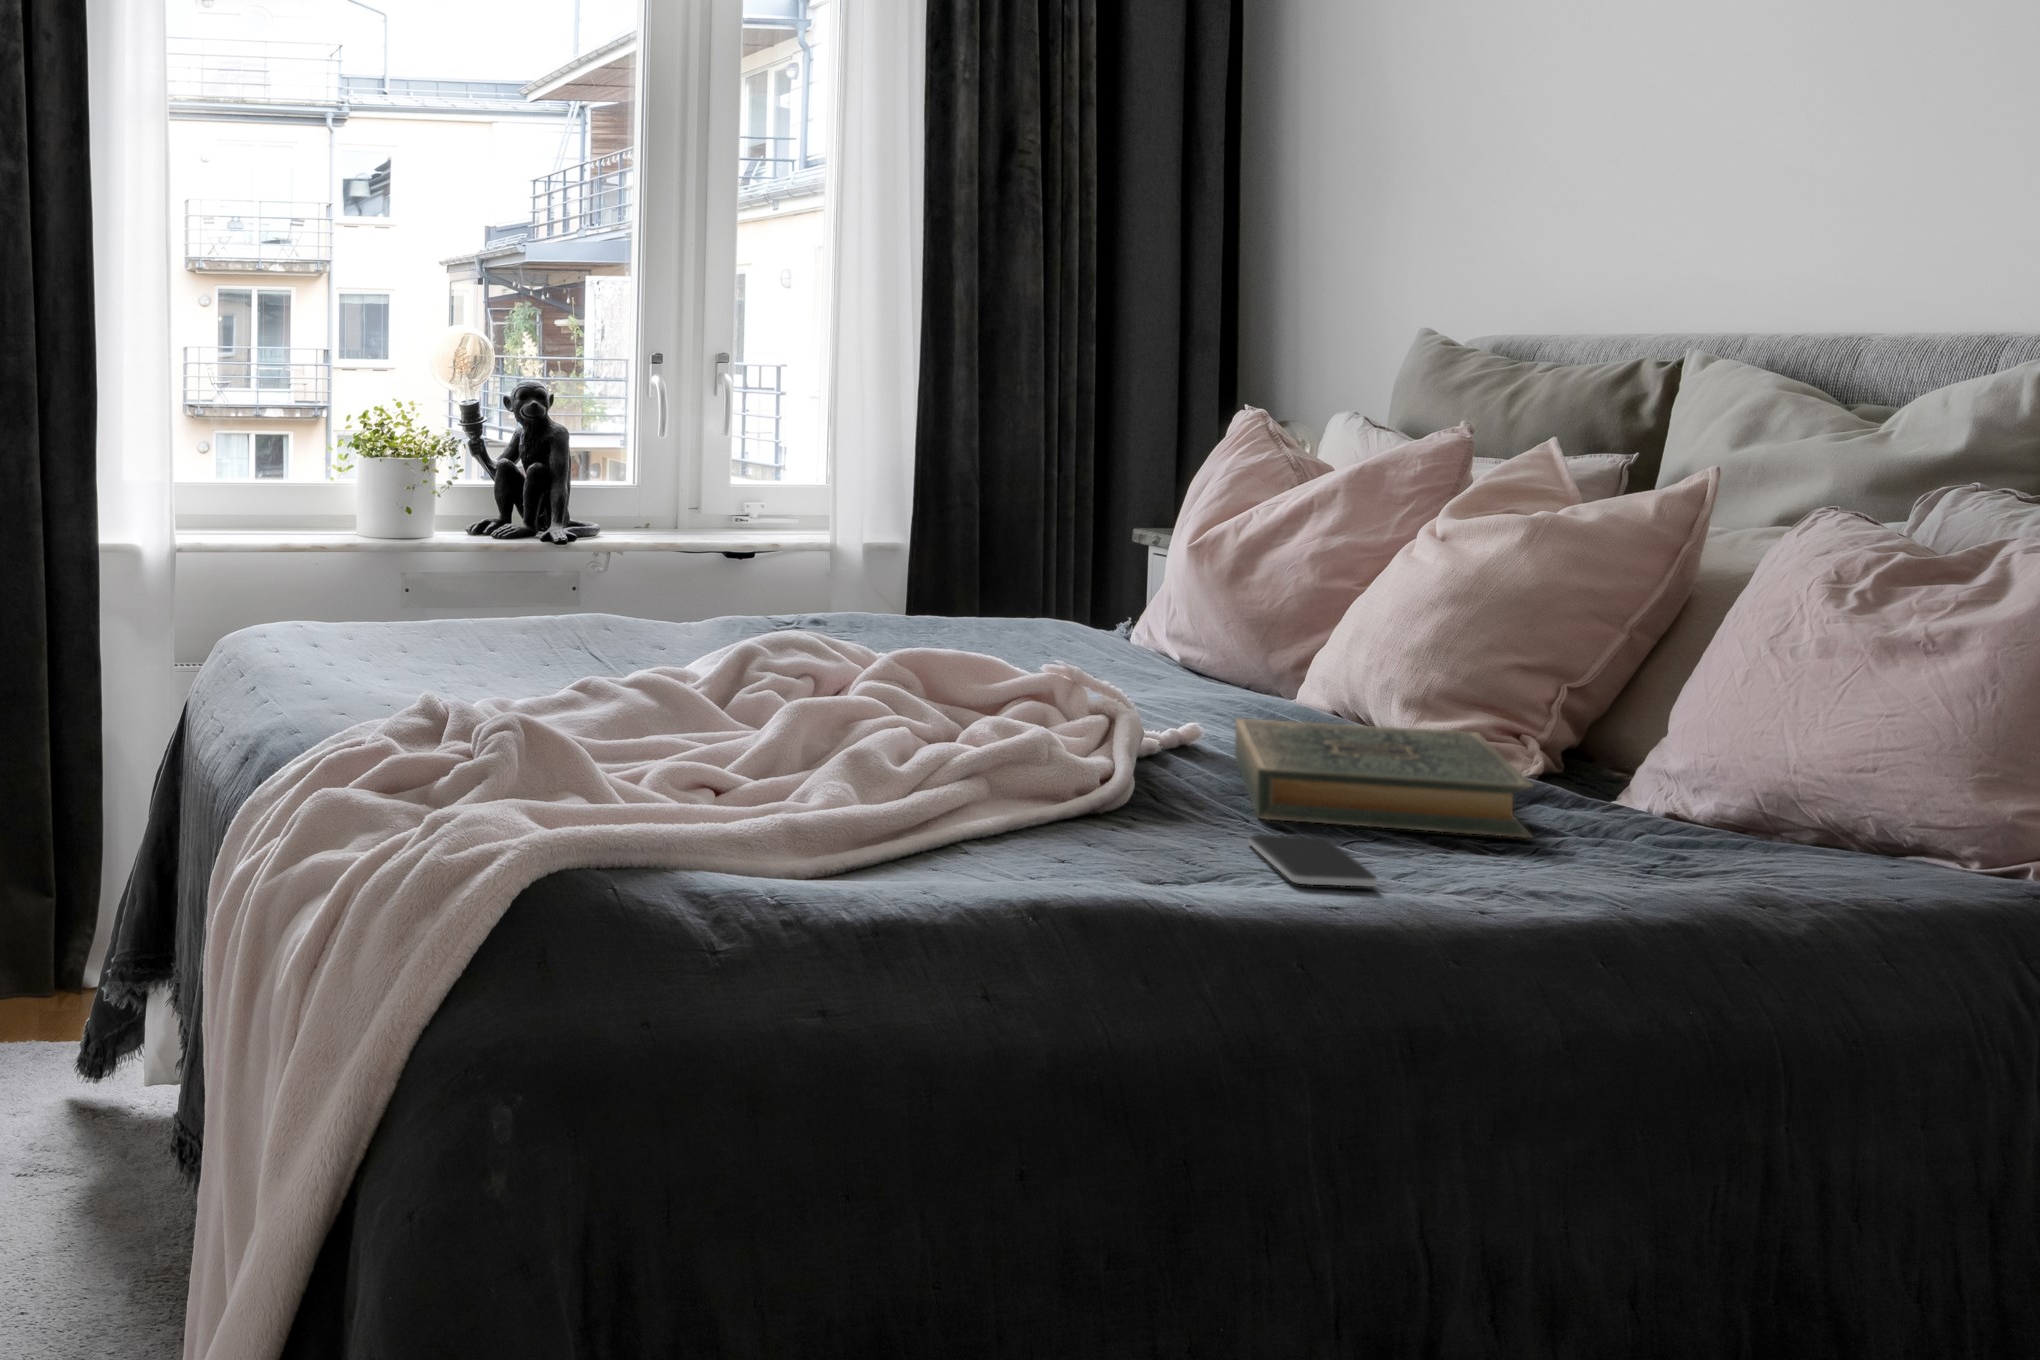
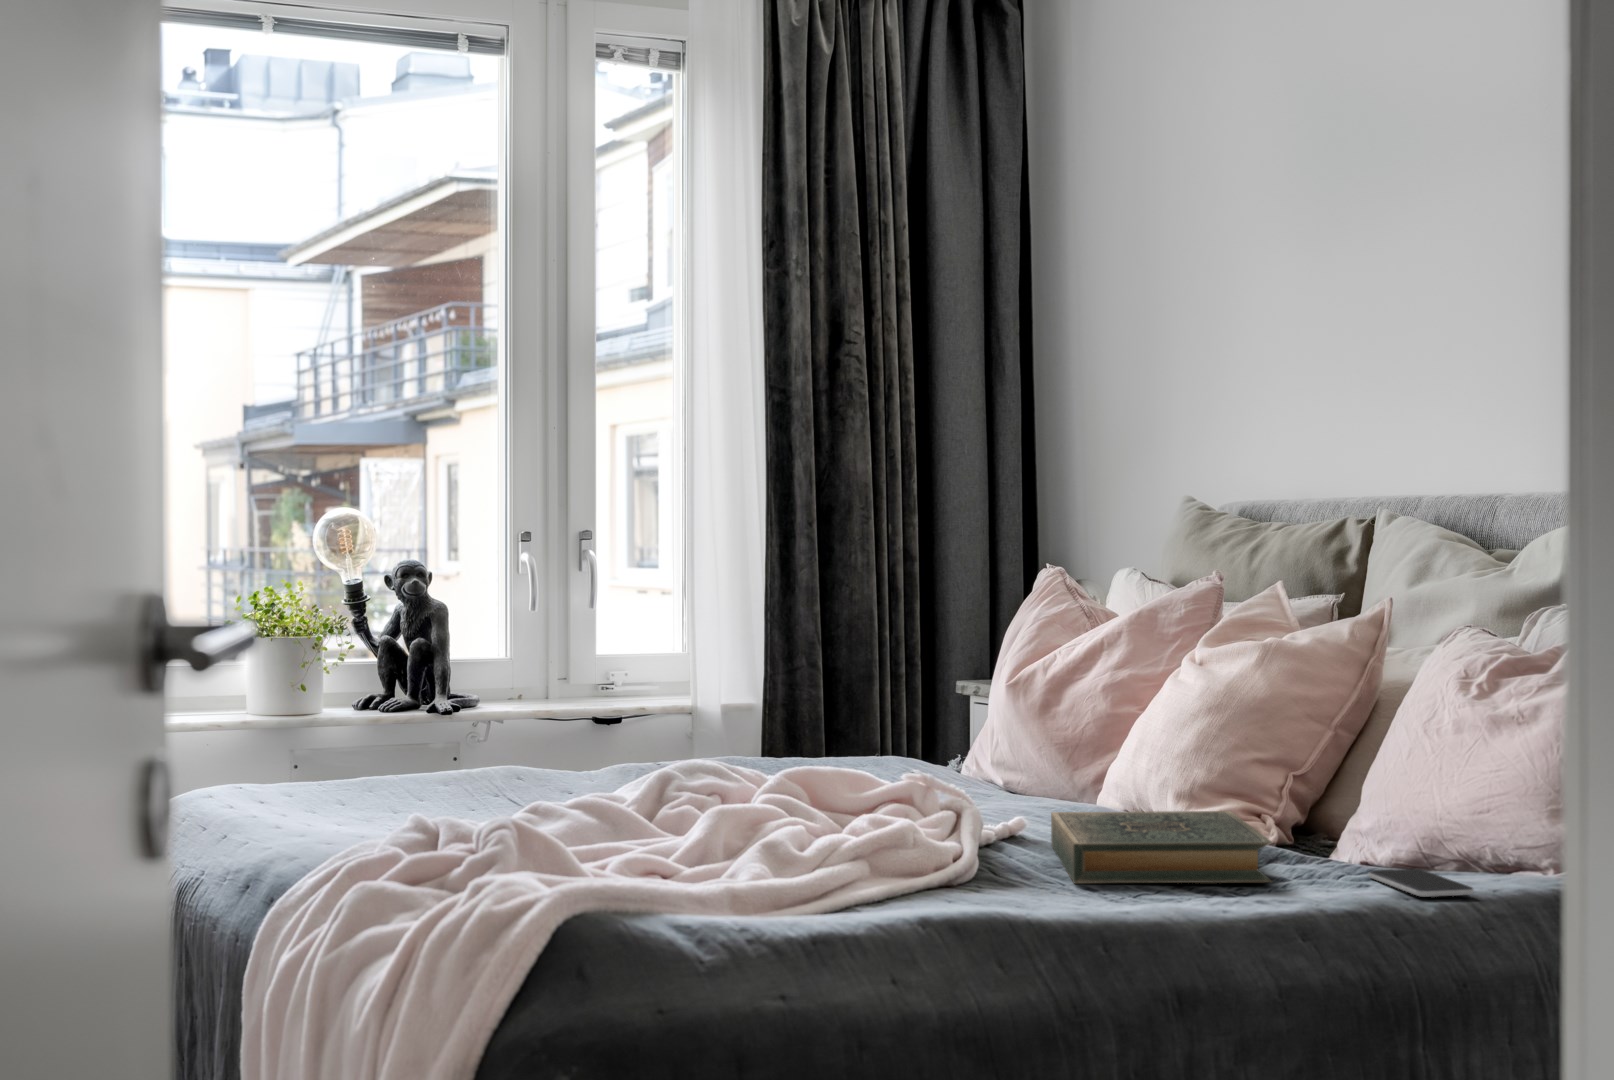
smartphone: present [1248,835,1378,886] -> present [1369,869,1474,897]

